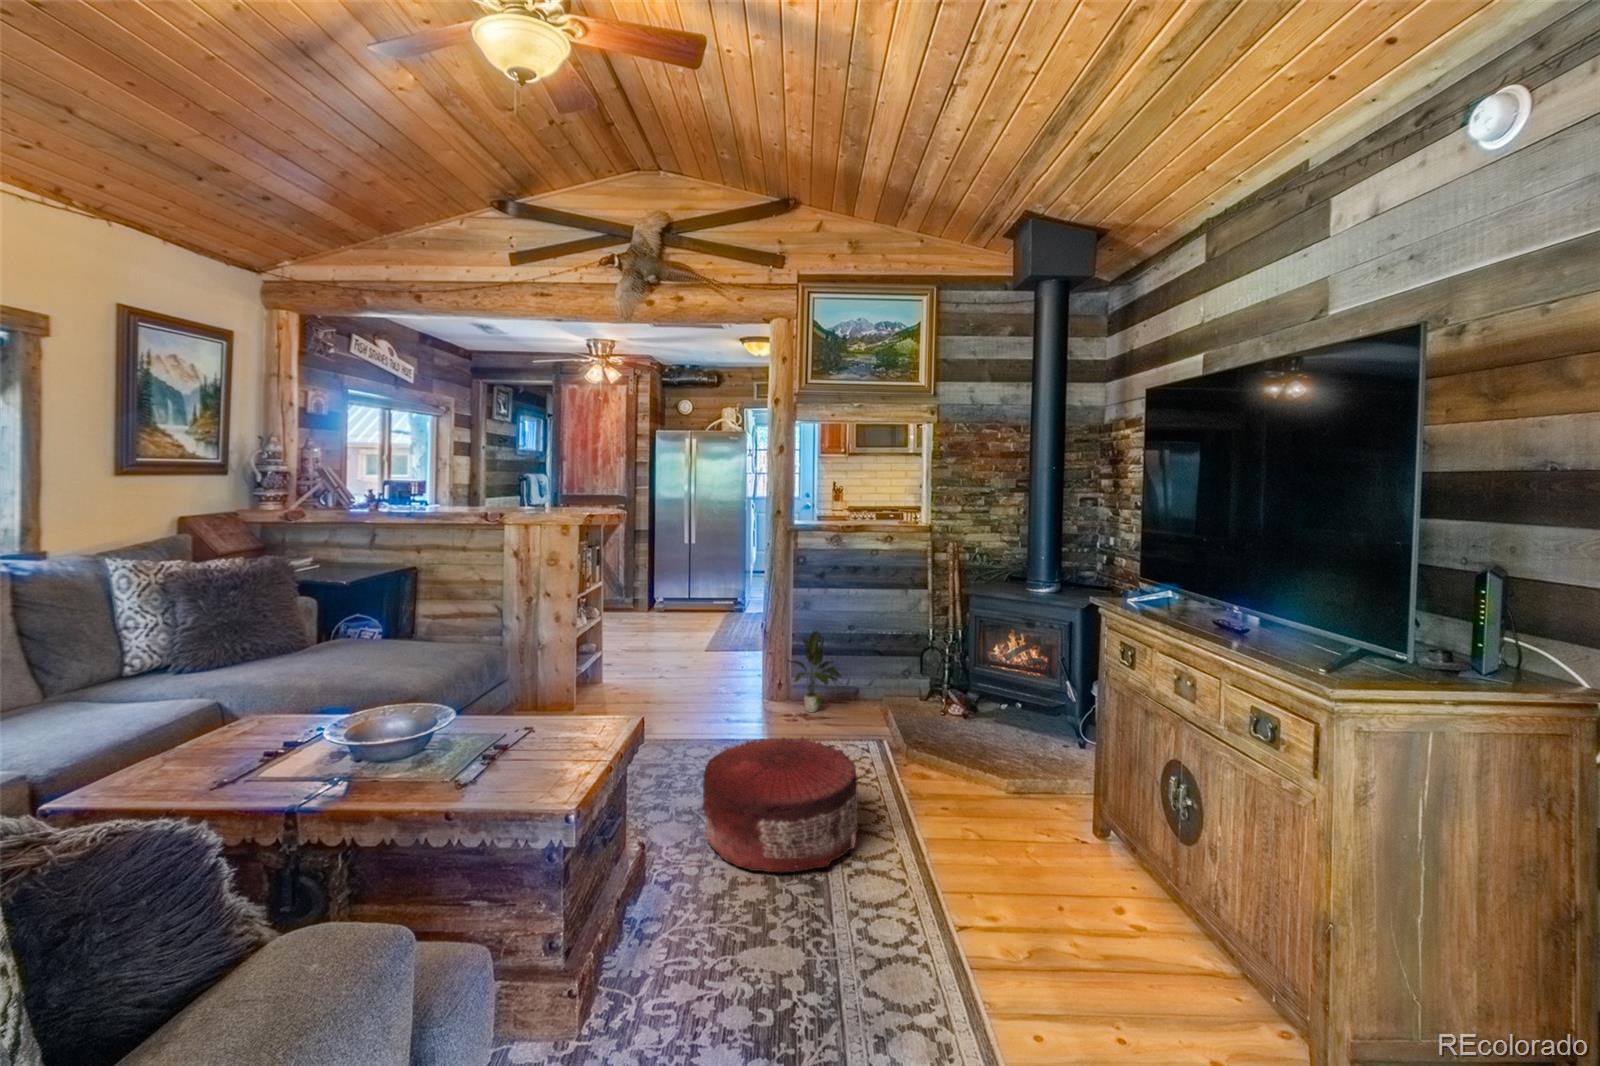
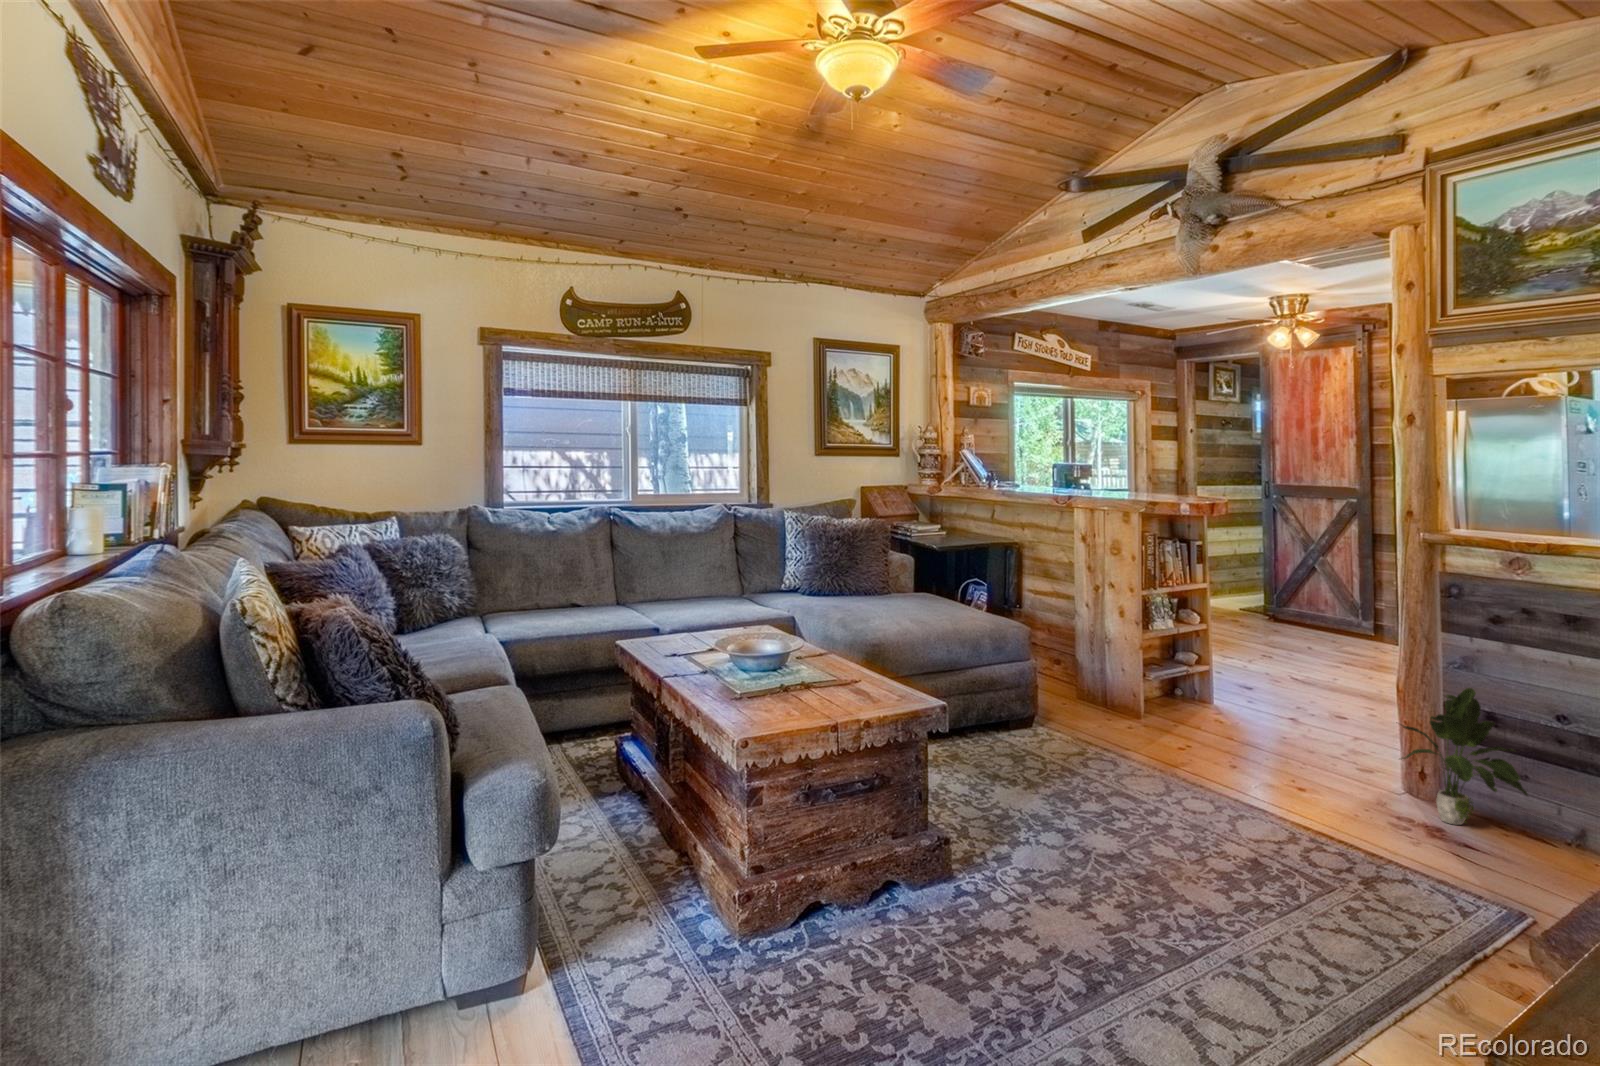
pouf: present [702,737,859,872] -> none [1034,782,1281,984]

